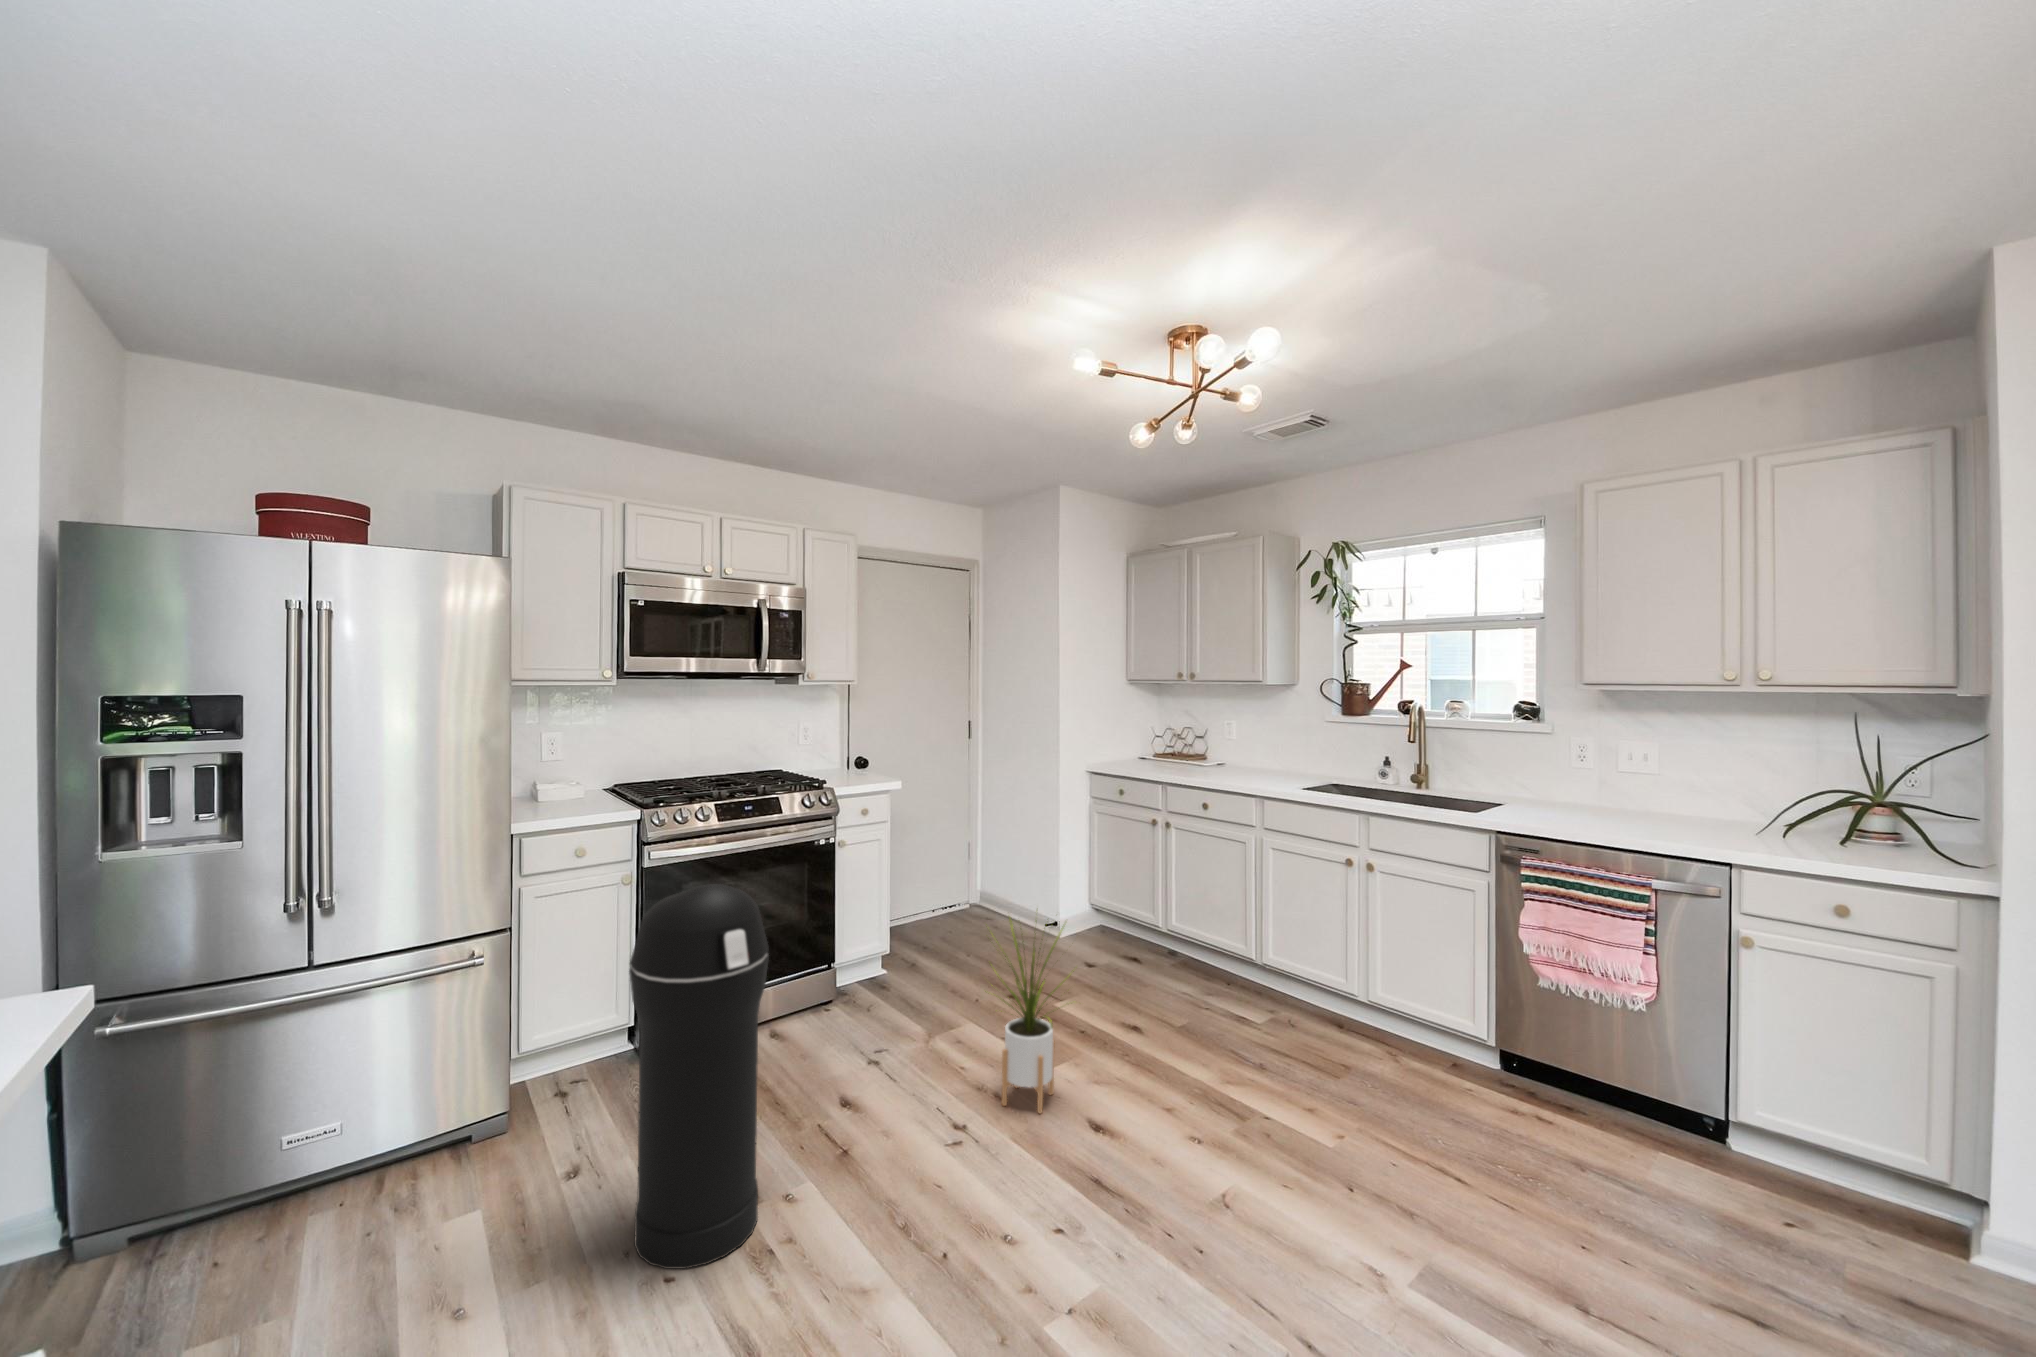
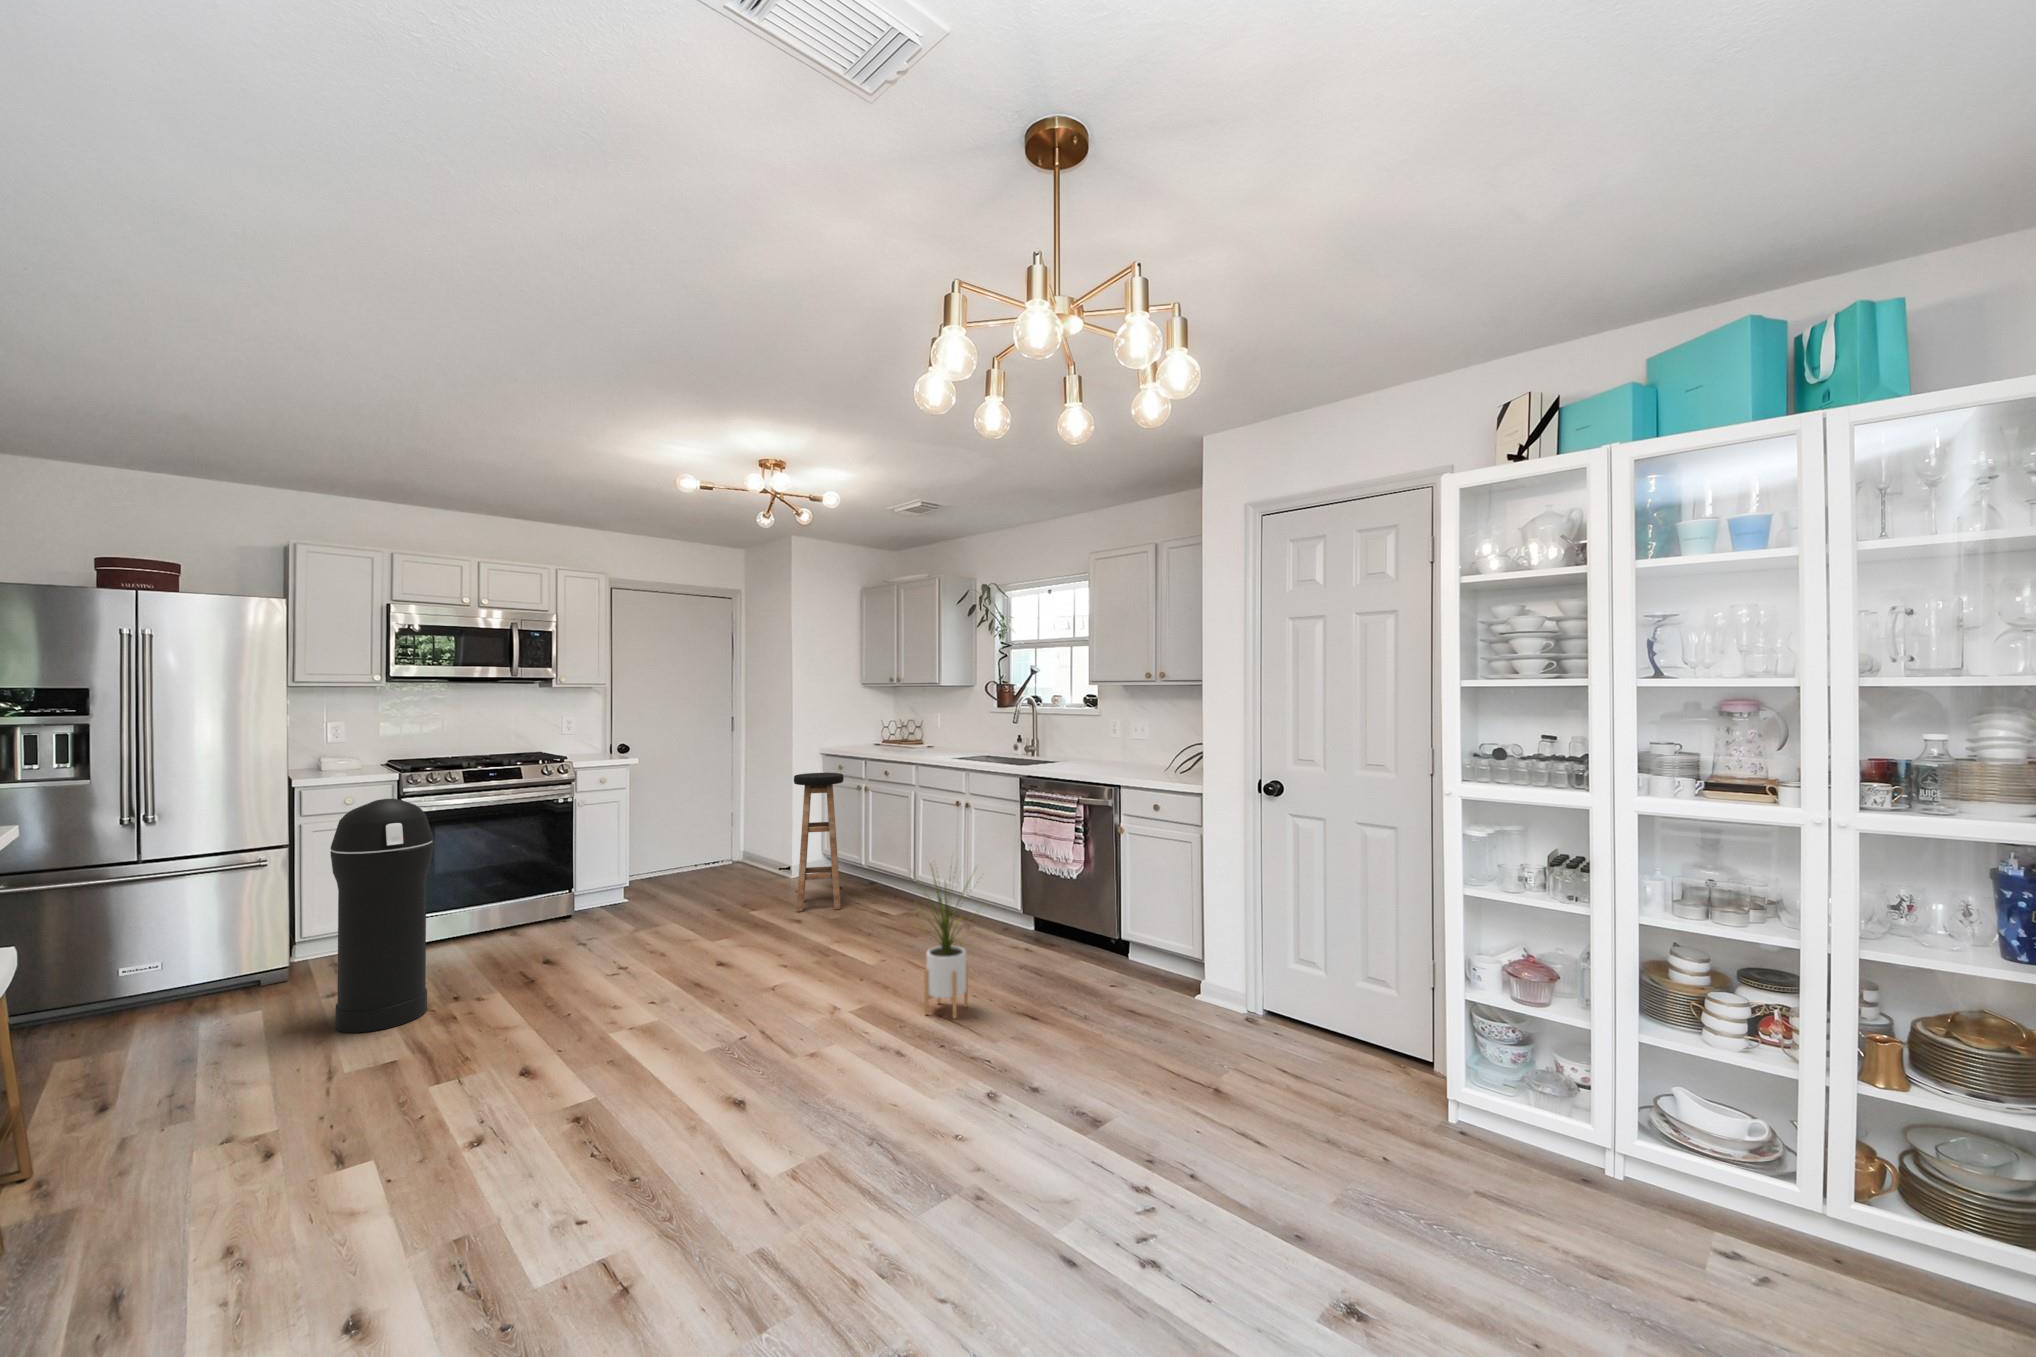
bar stool: none [1108,807,1179,997] -> present [794,773,844,912]
house plant: present [985,918,1074,1113] -> present [912,864,979,1019]

